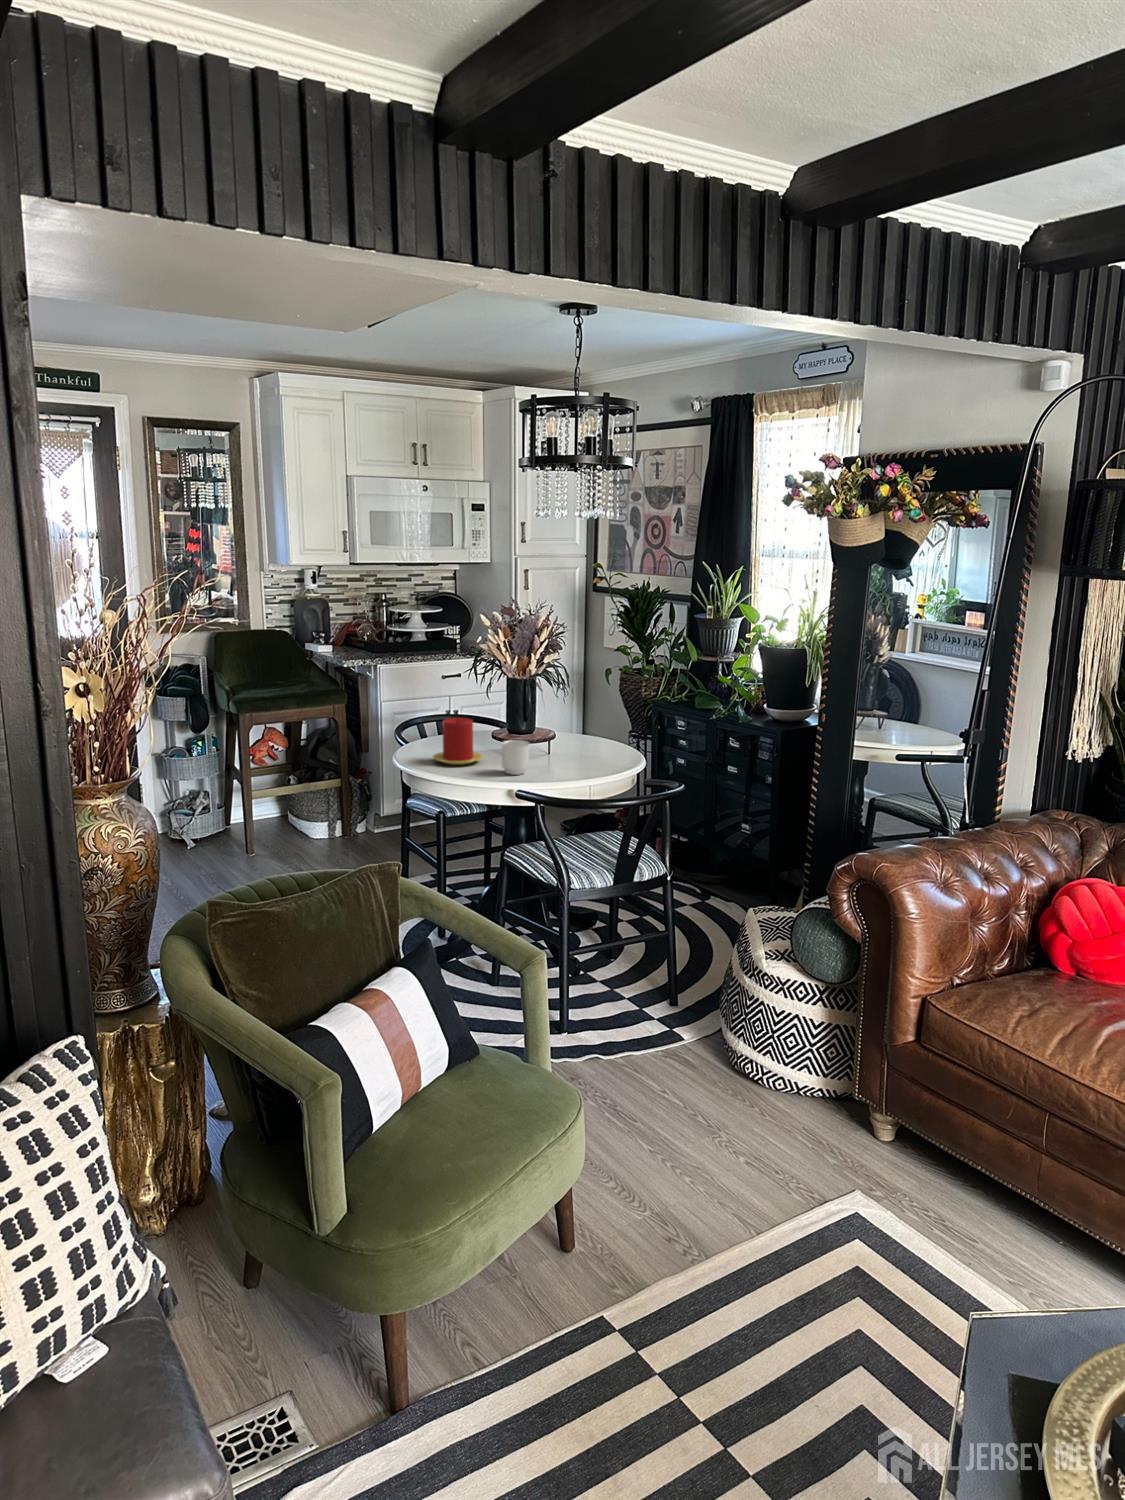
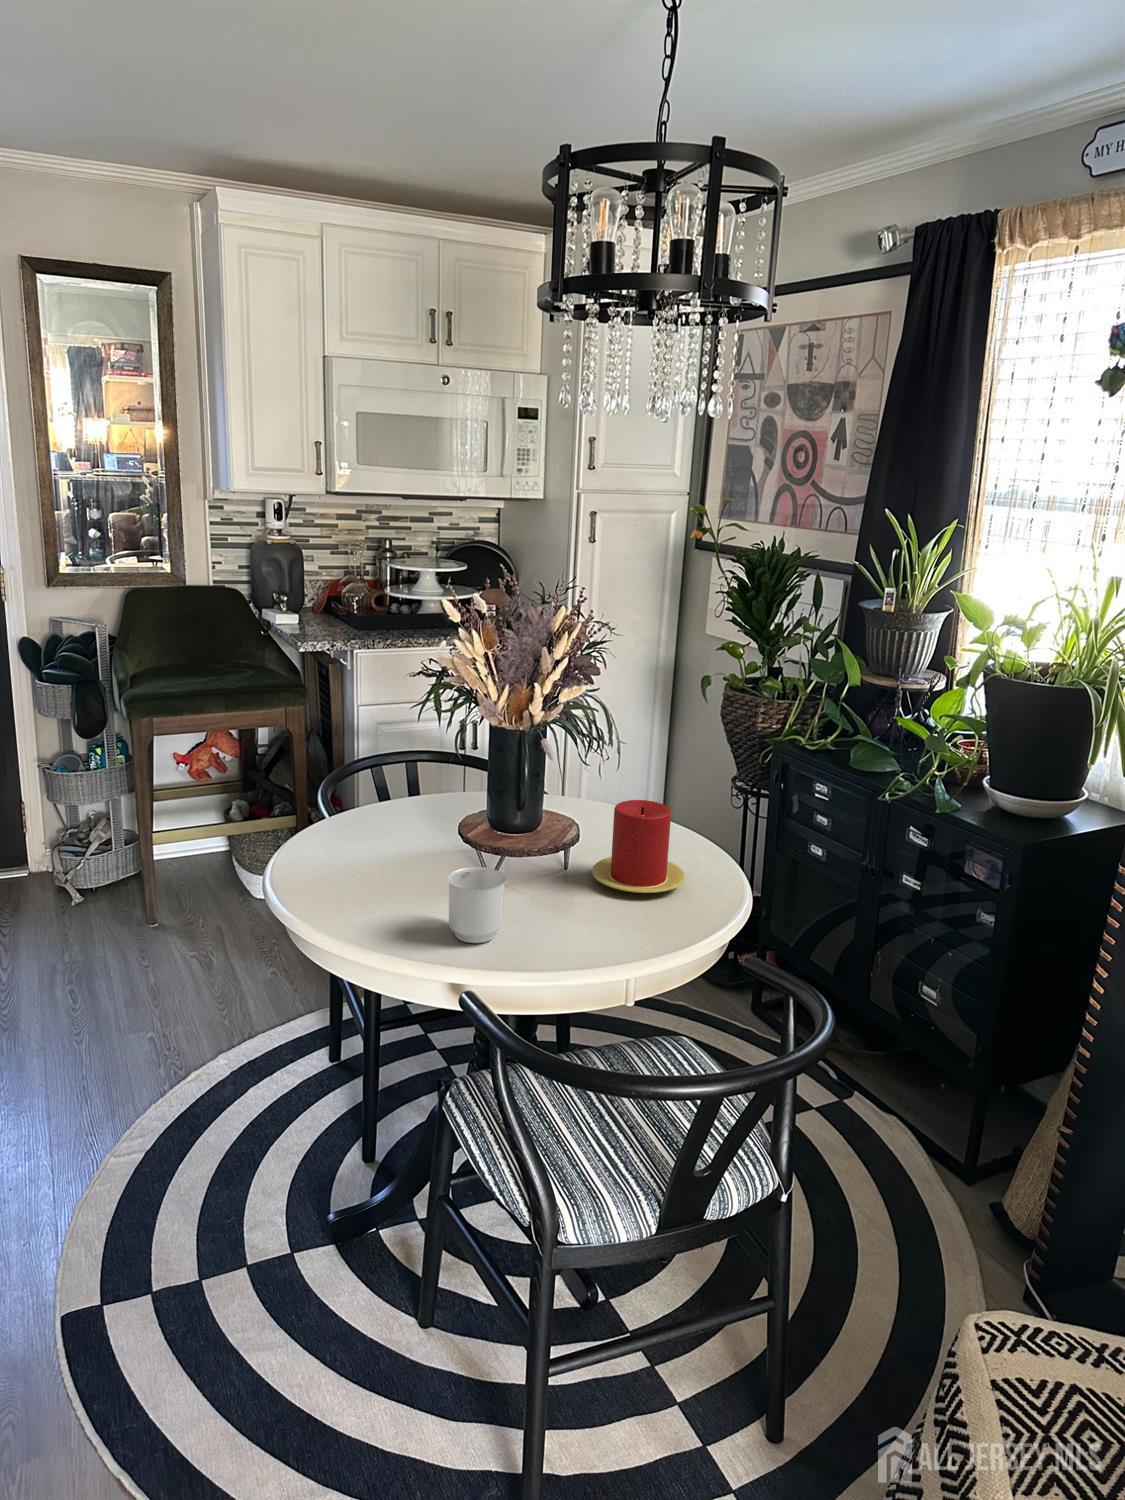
candle: present [433,718,483,765] -> present [592,800,685,893]

